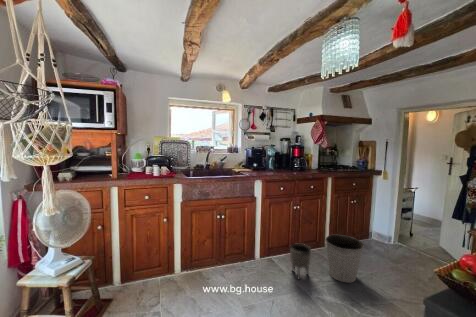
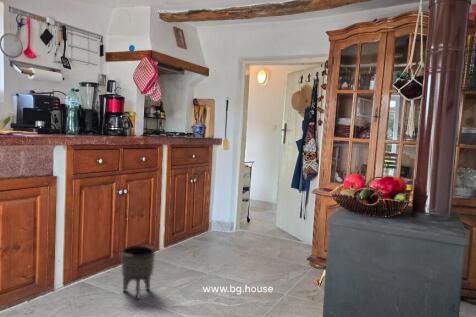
bucket: present [325,235,364,283] -> none [168,223,220,285]

